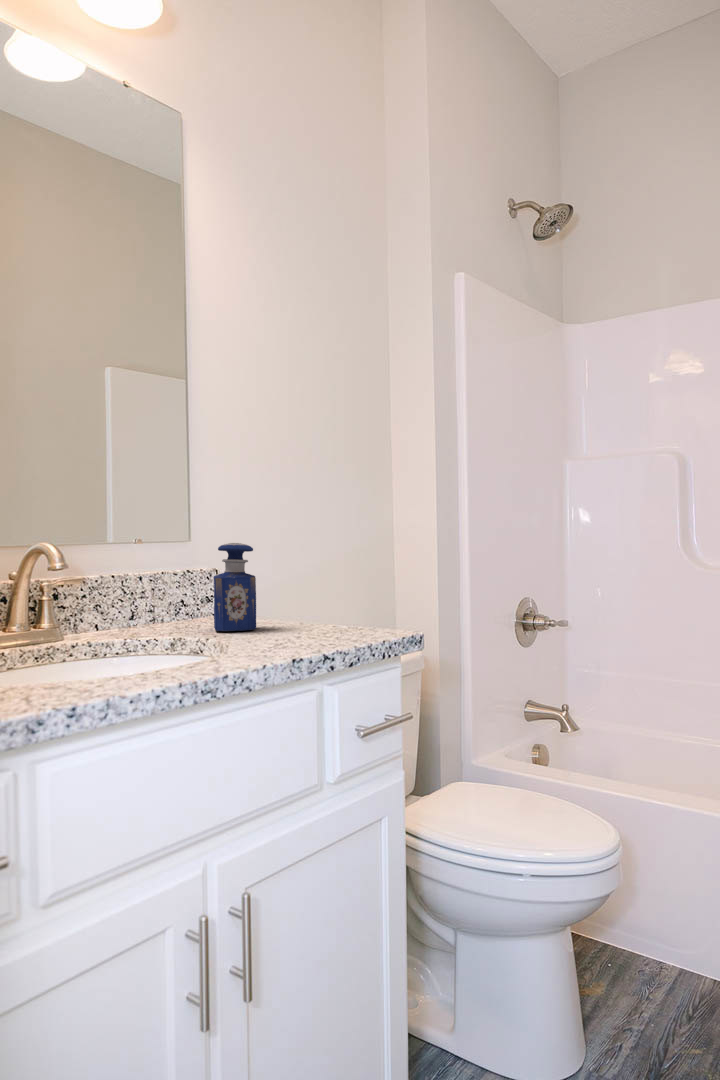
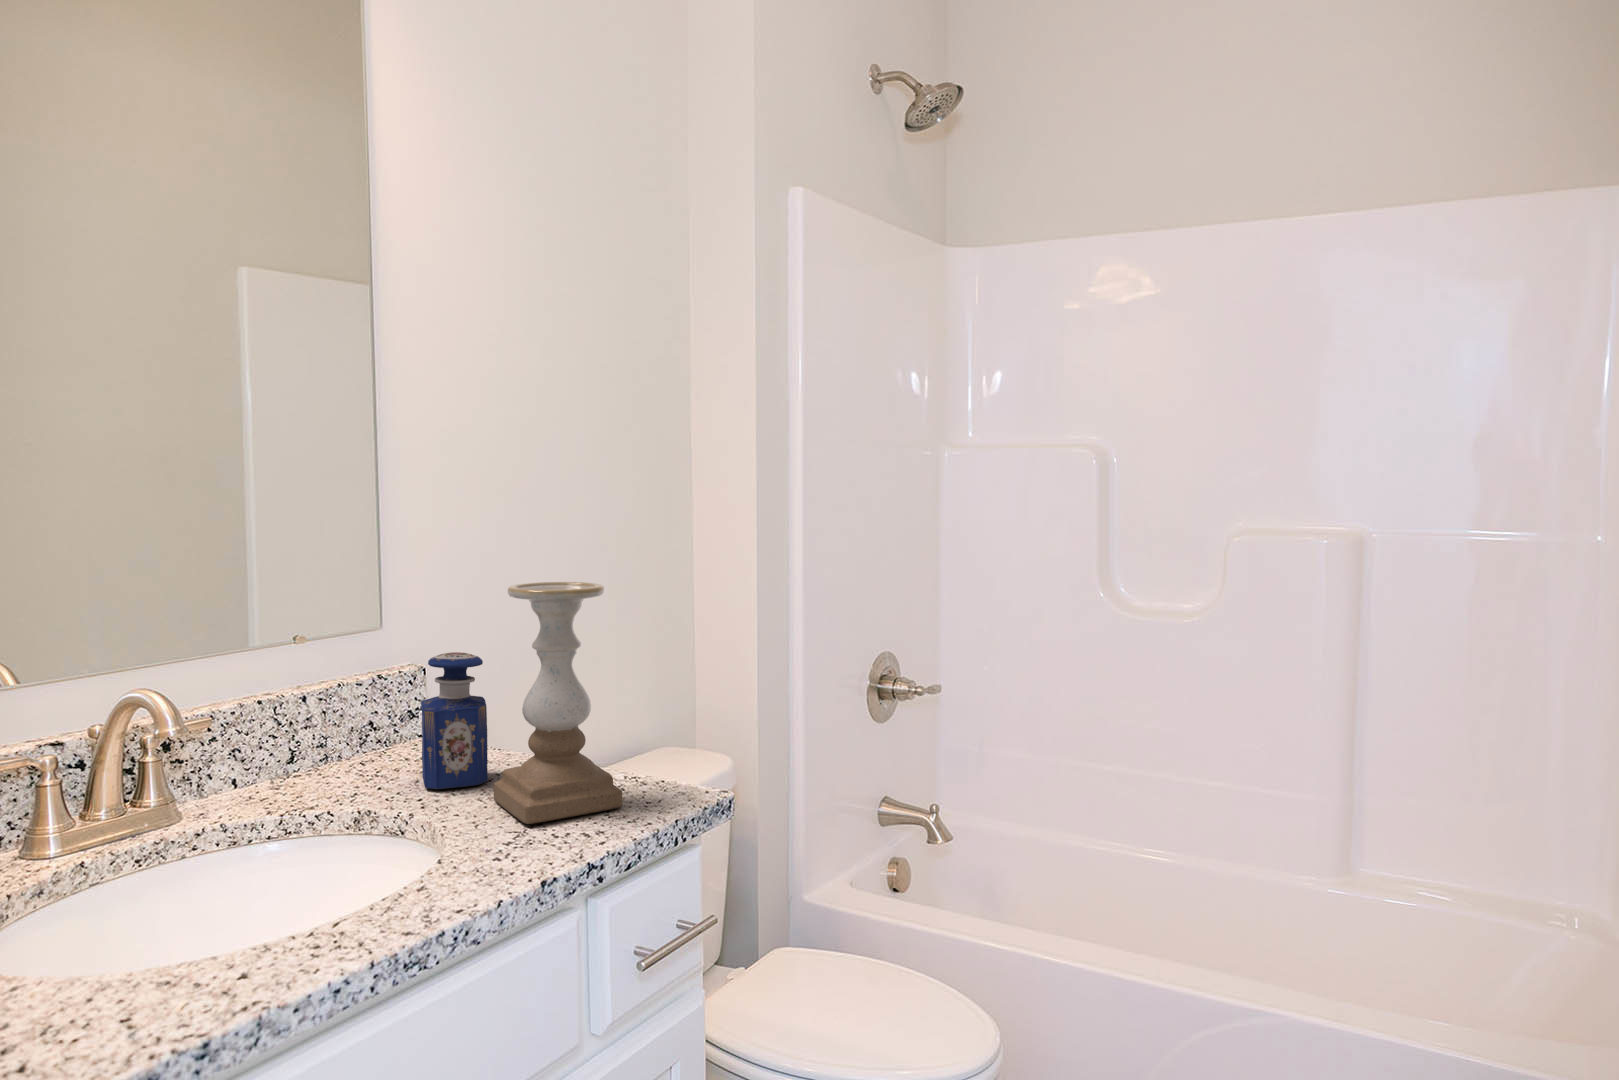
candle holder: none [260,483,346,641] -> present [494,582,622,824]

